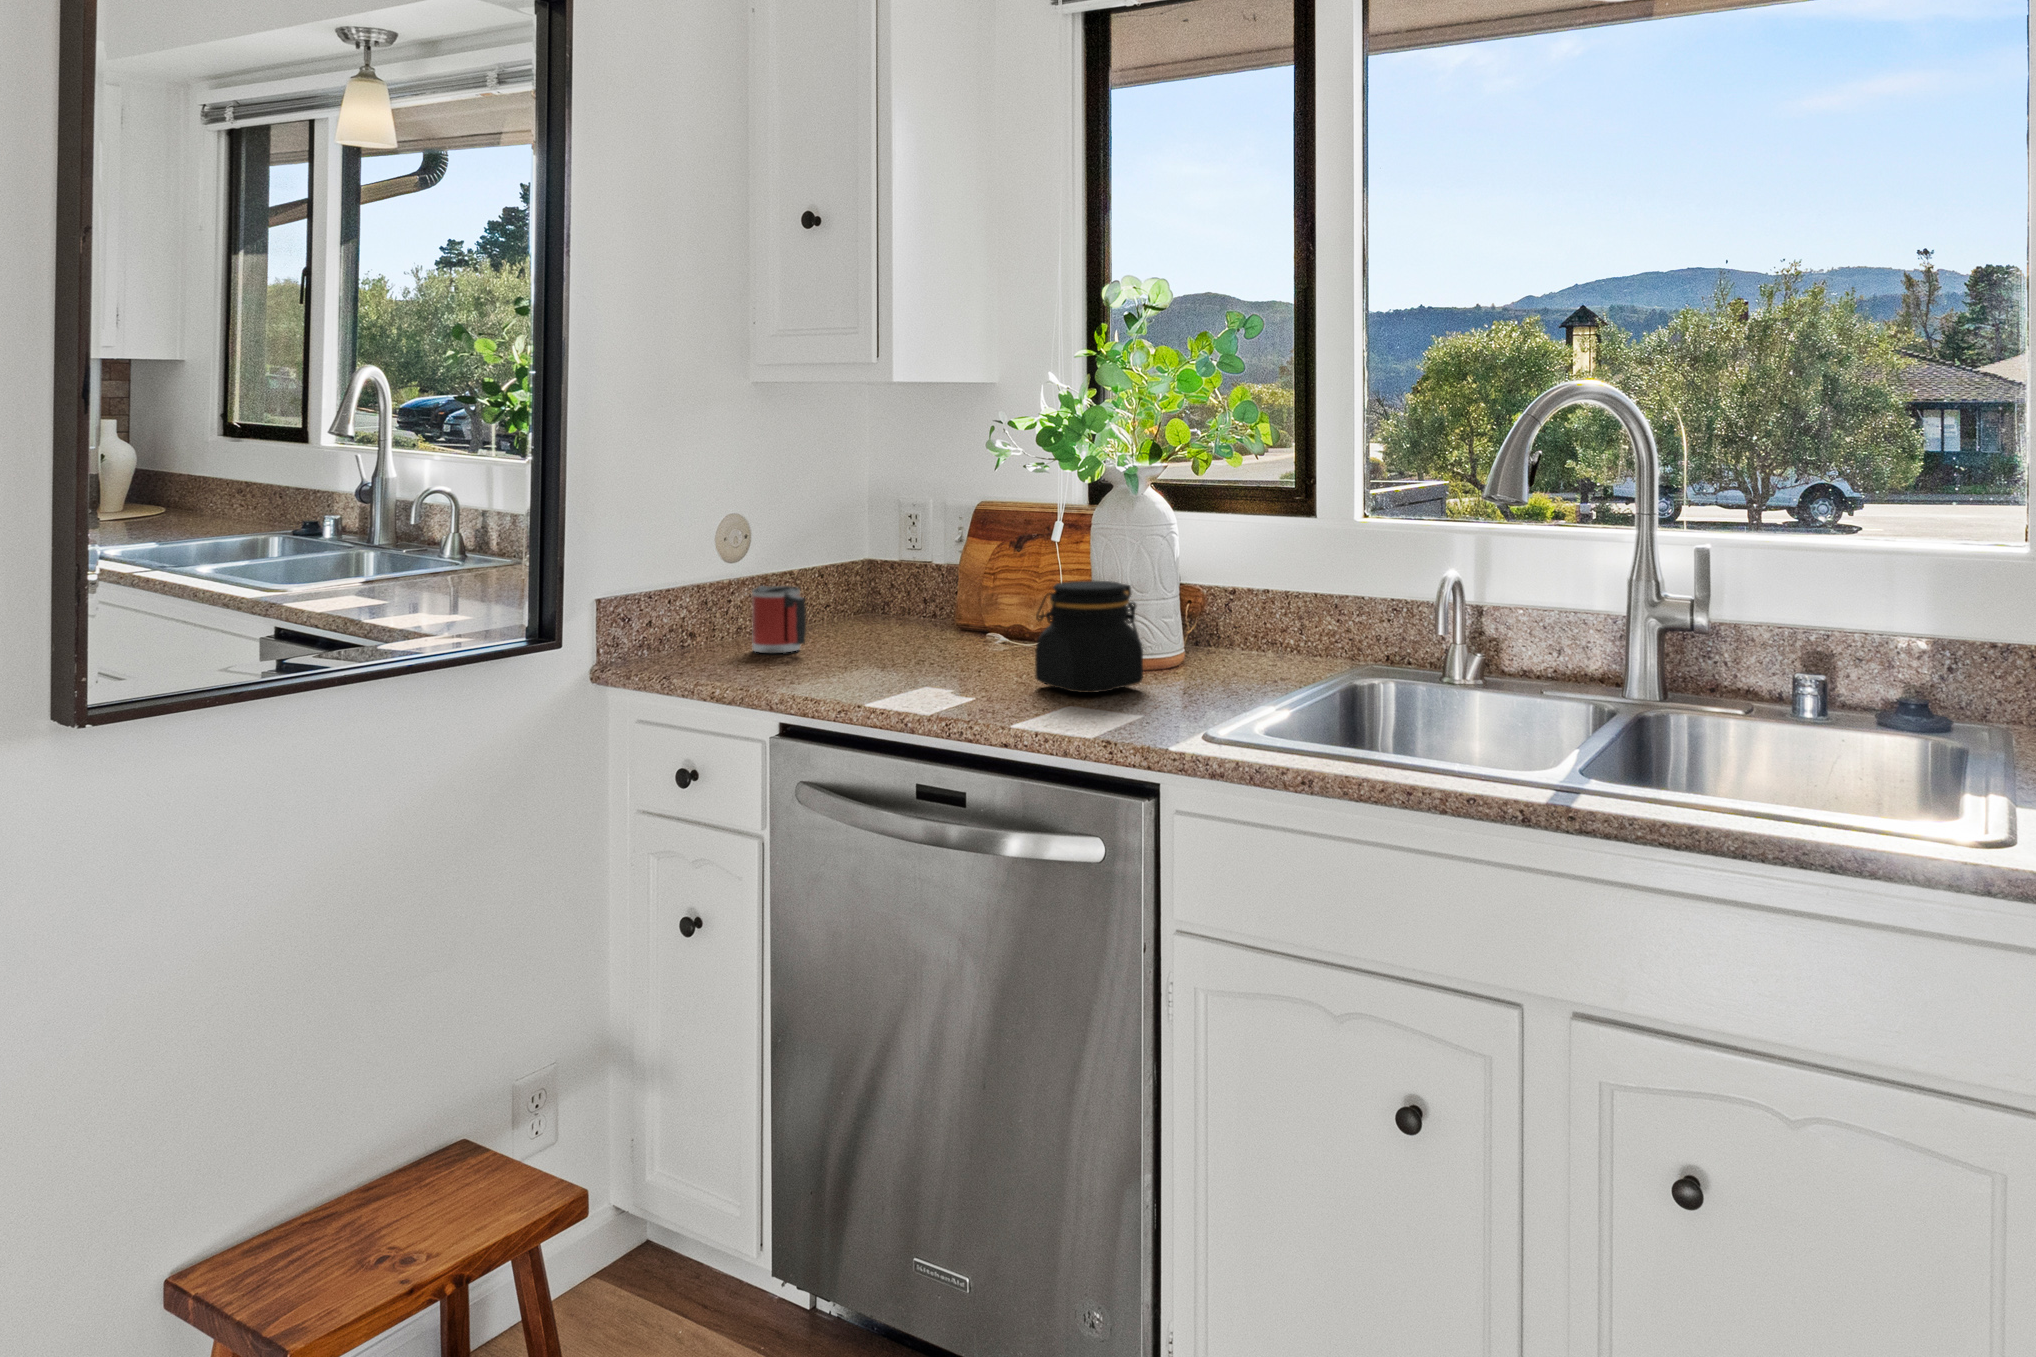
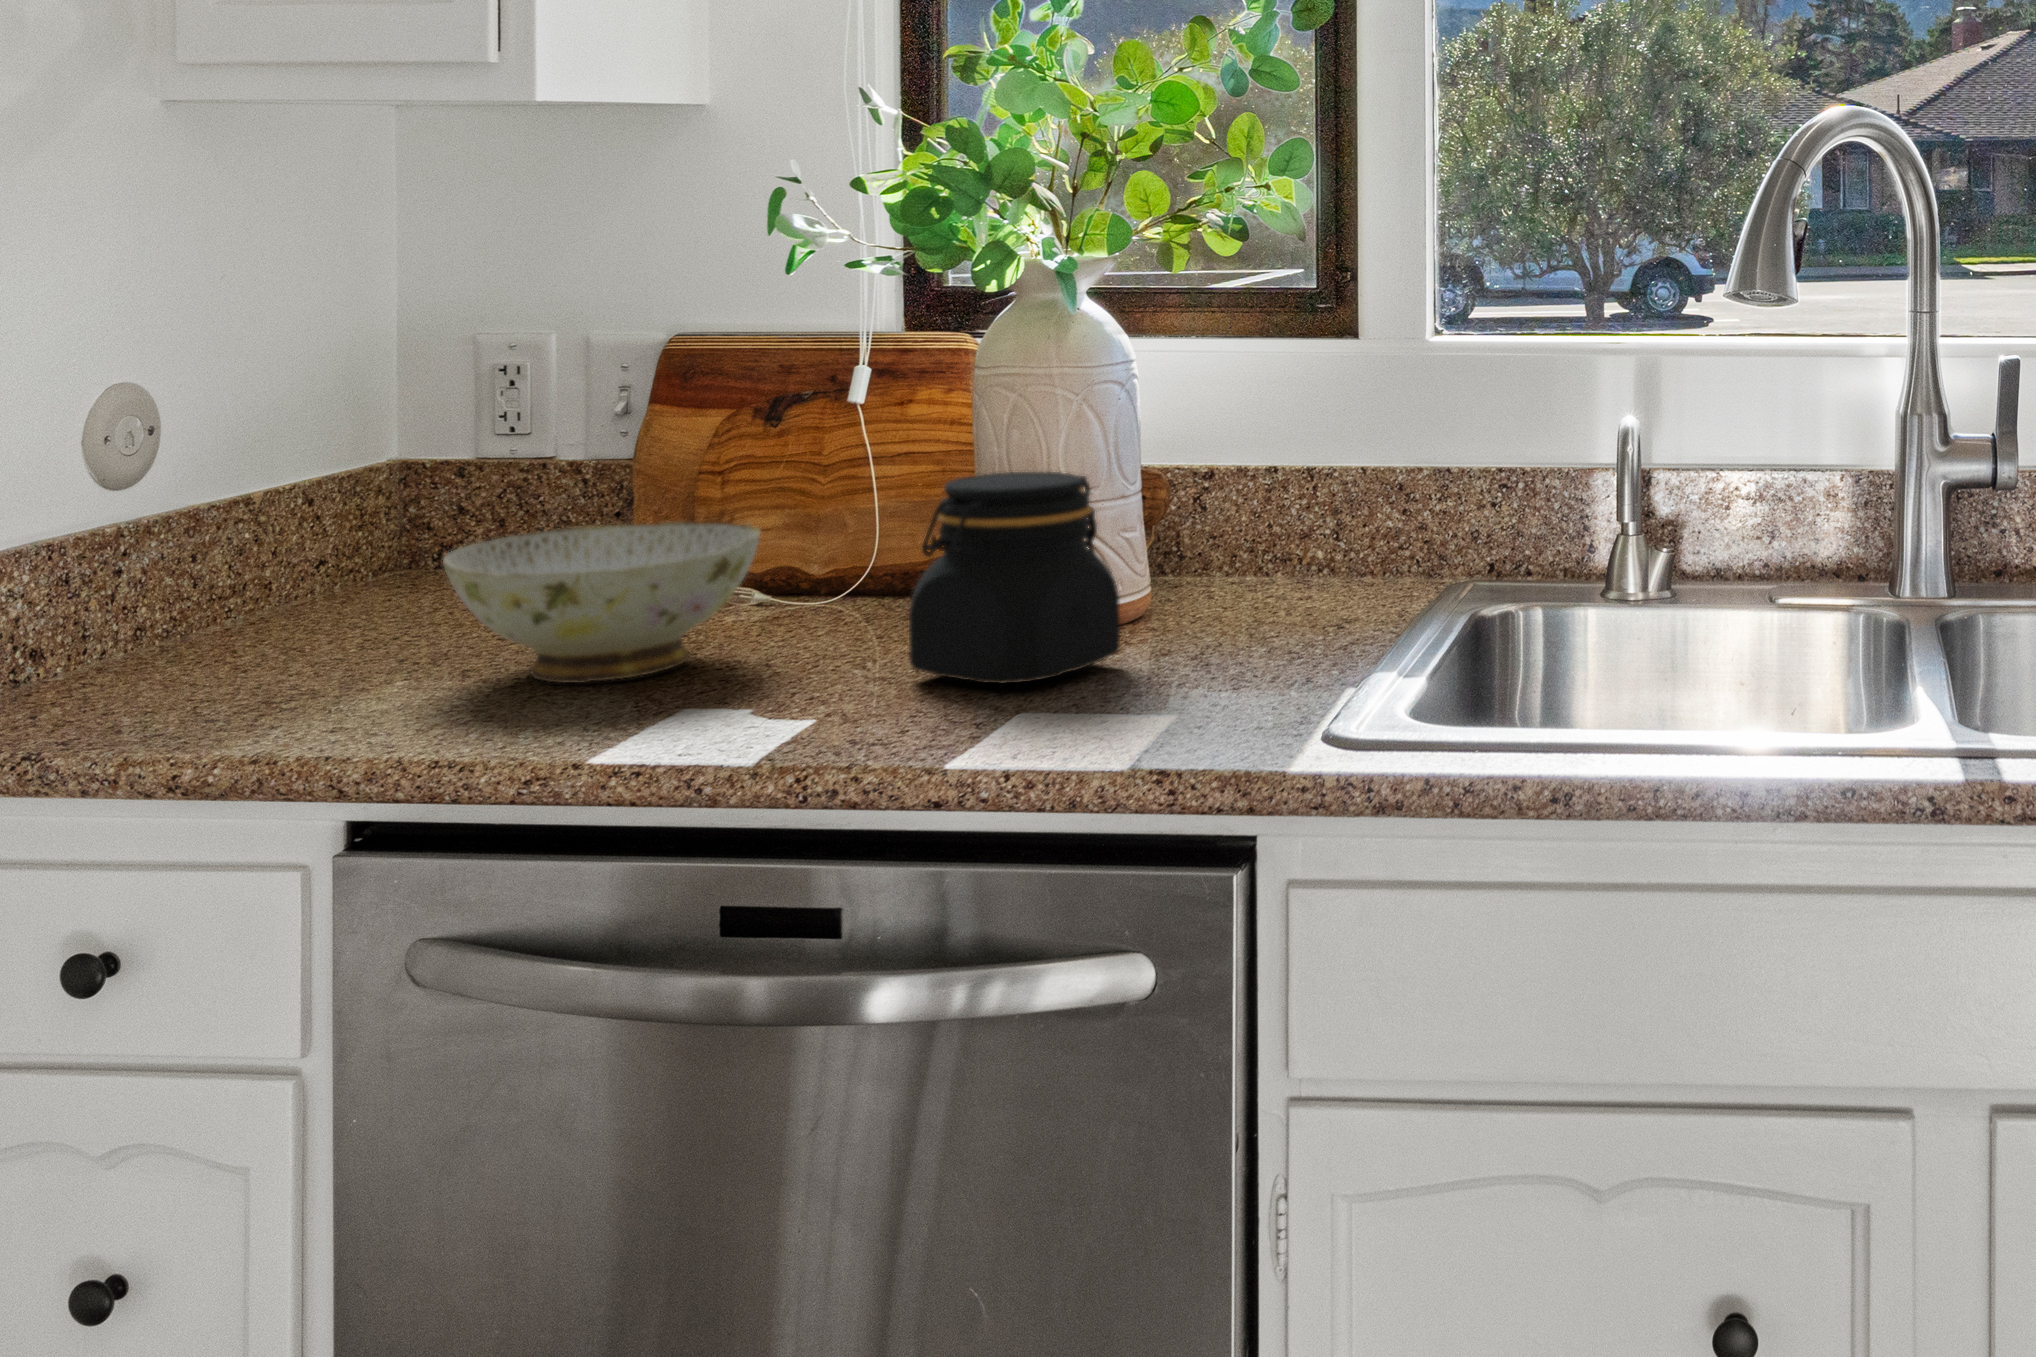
mug: present [752,586,806,653] -> none [199,528,341,672]
ceramic bowl: none [837,595,983,672] -> present [443,521,760,683]

